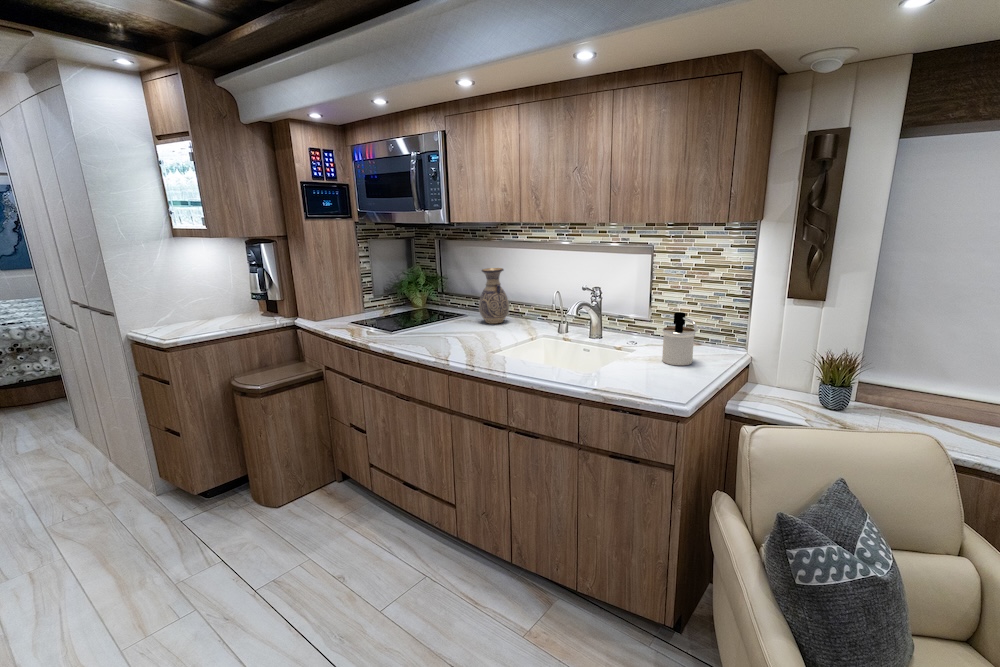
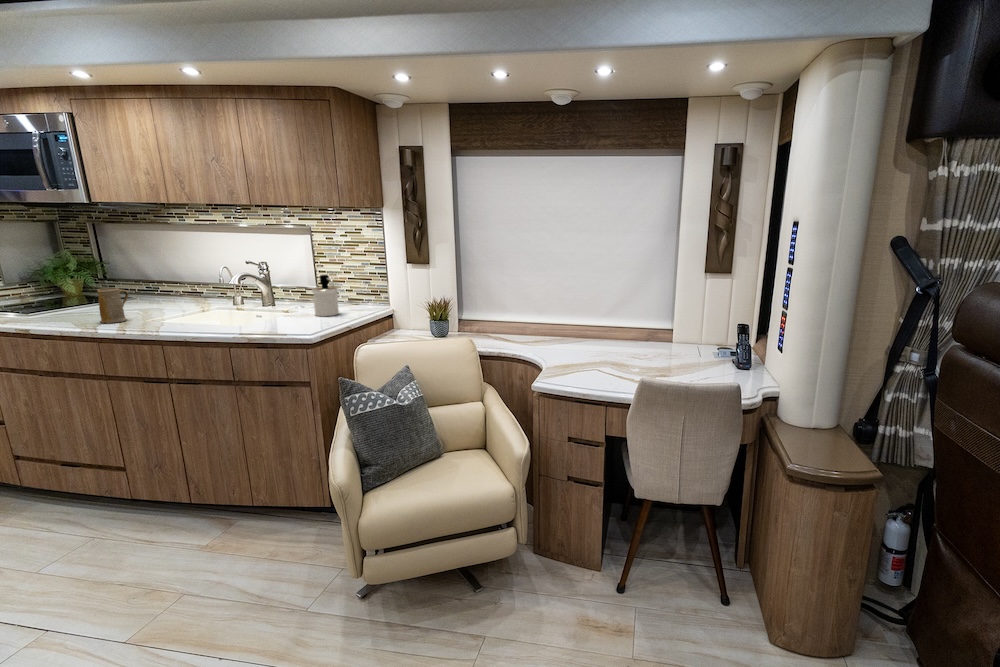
vase: present [479,268,509,324] -> none [145,249,181,303]
mug: none [448,317,473,354] -> present [97,288,129,323]

